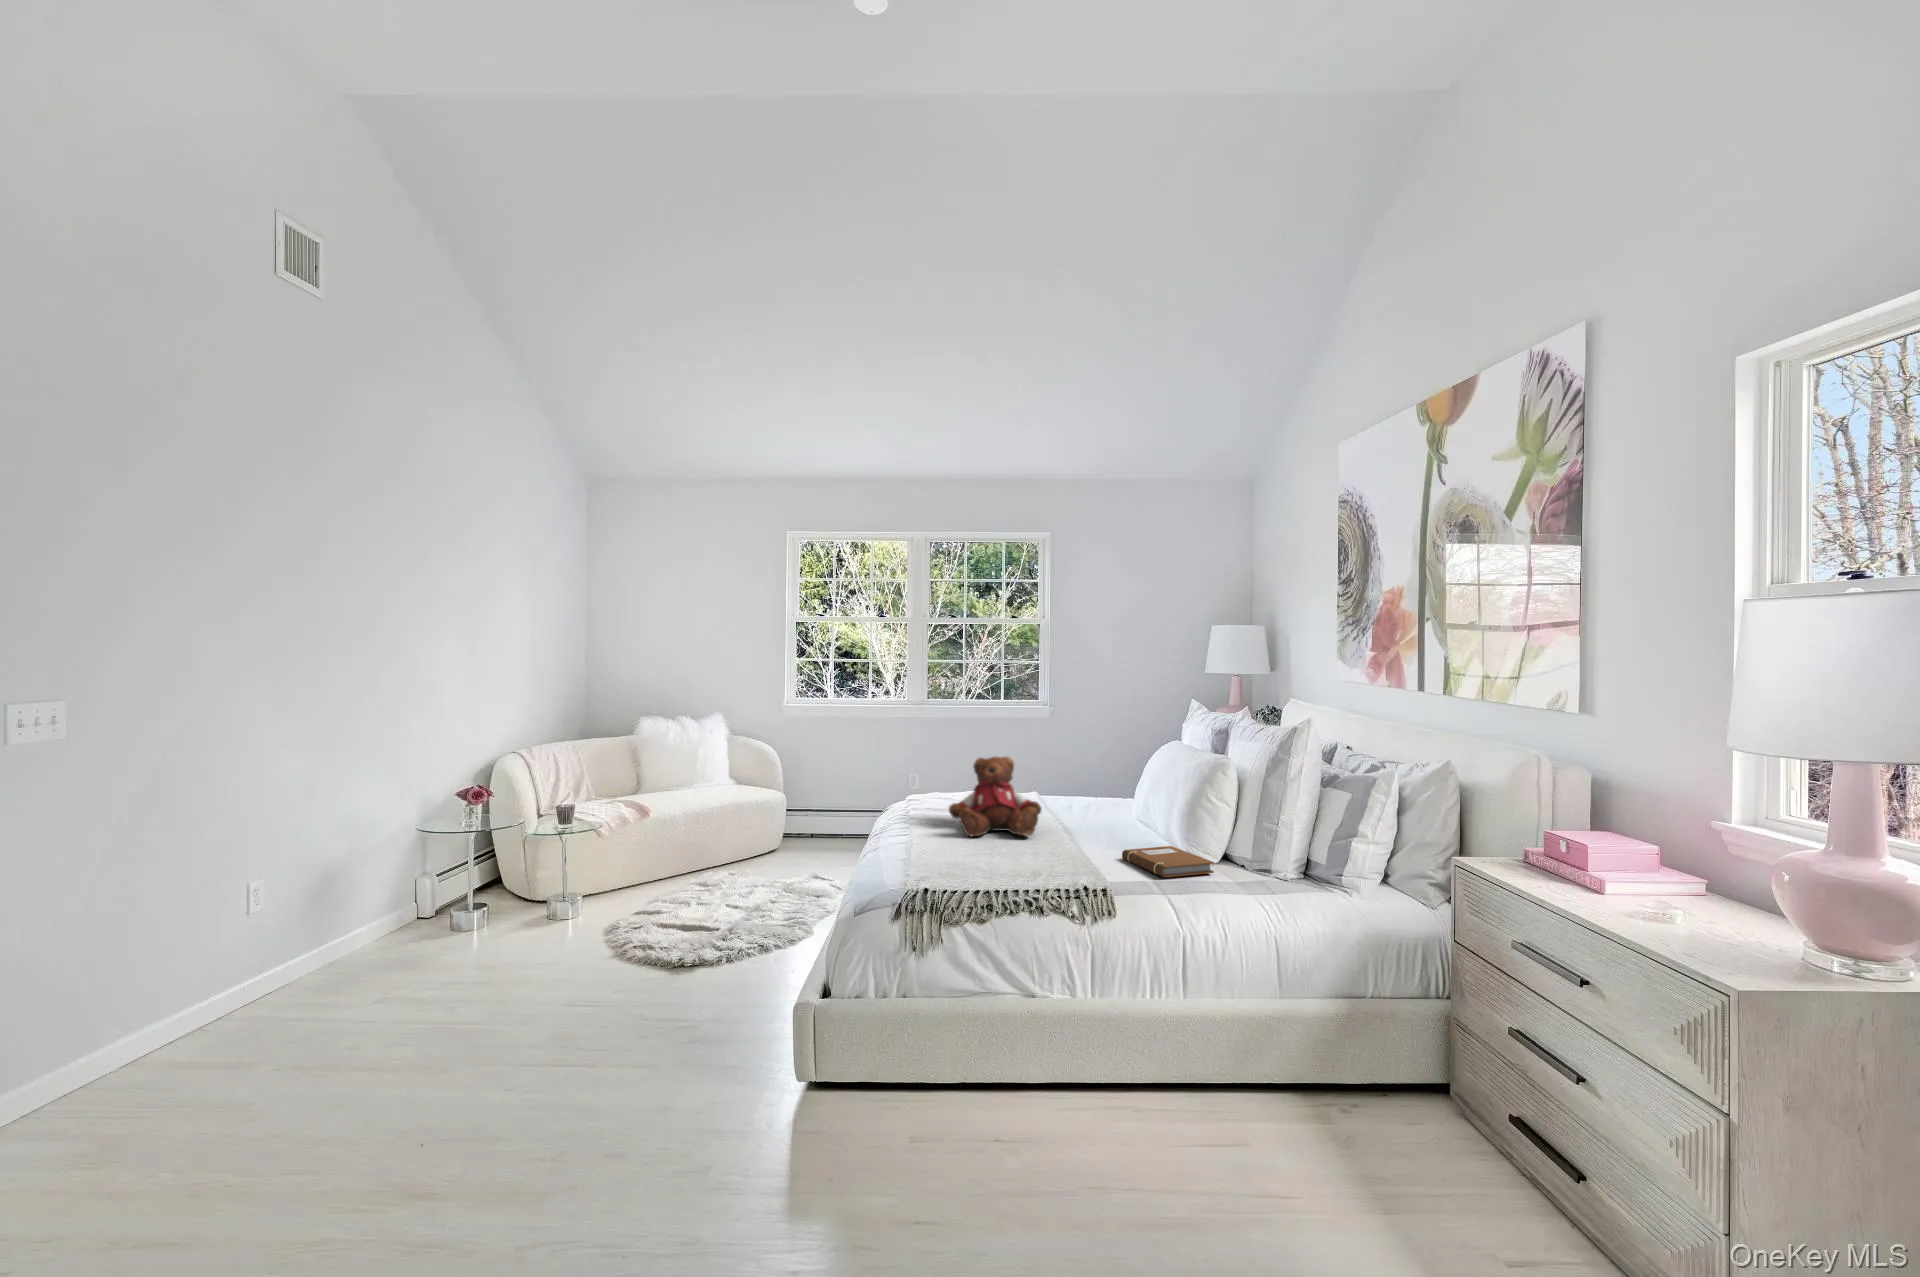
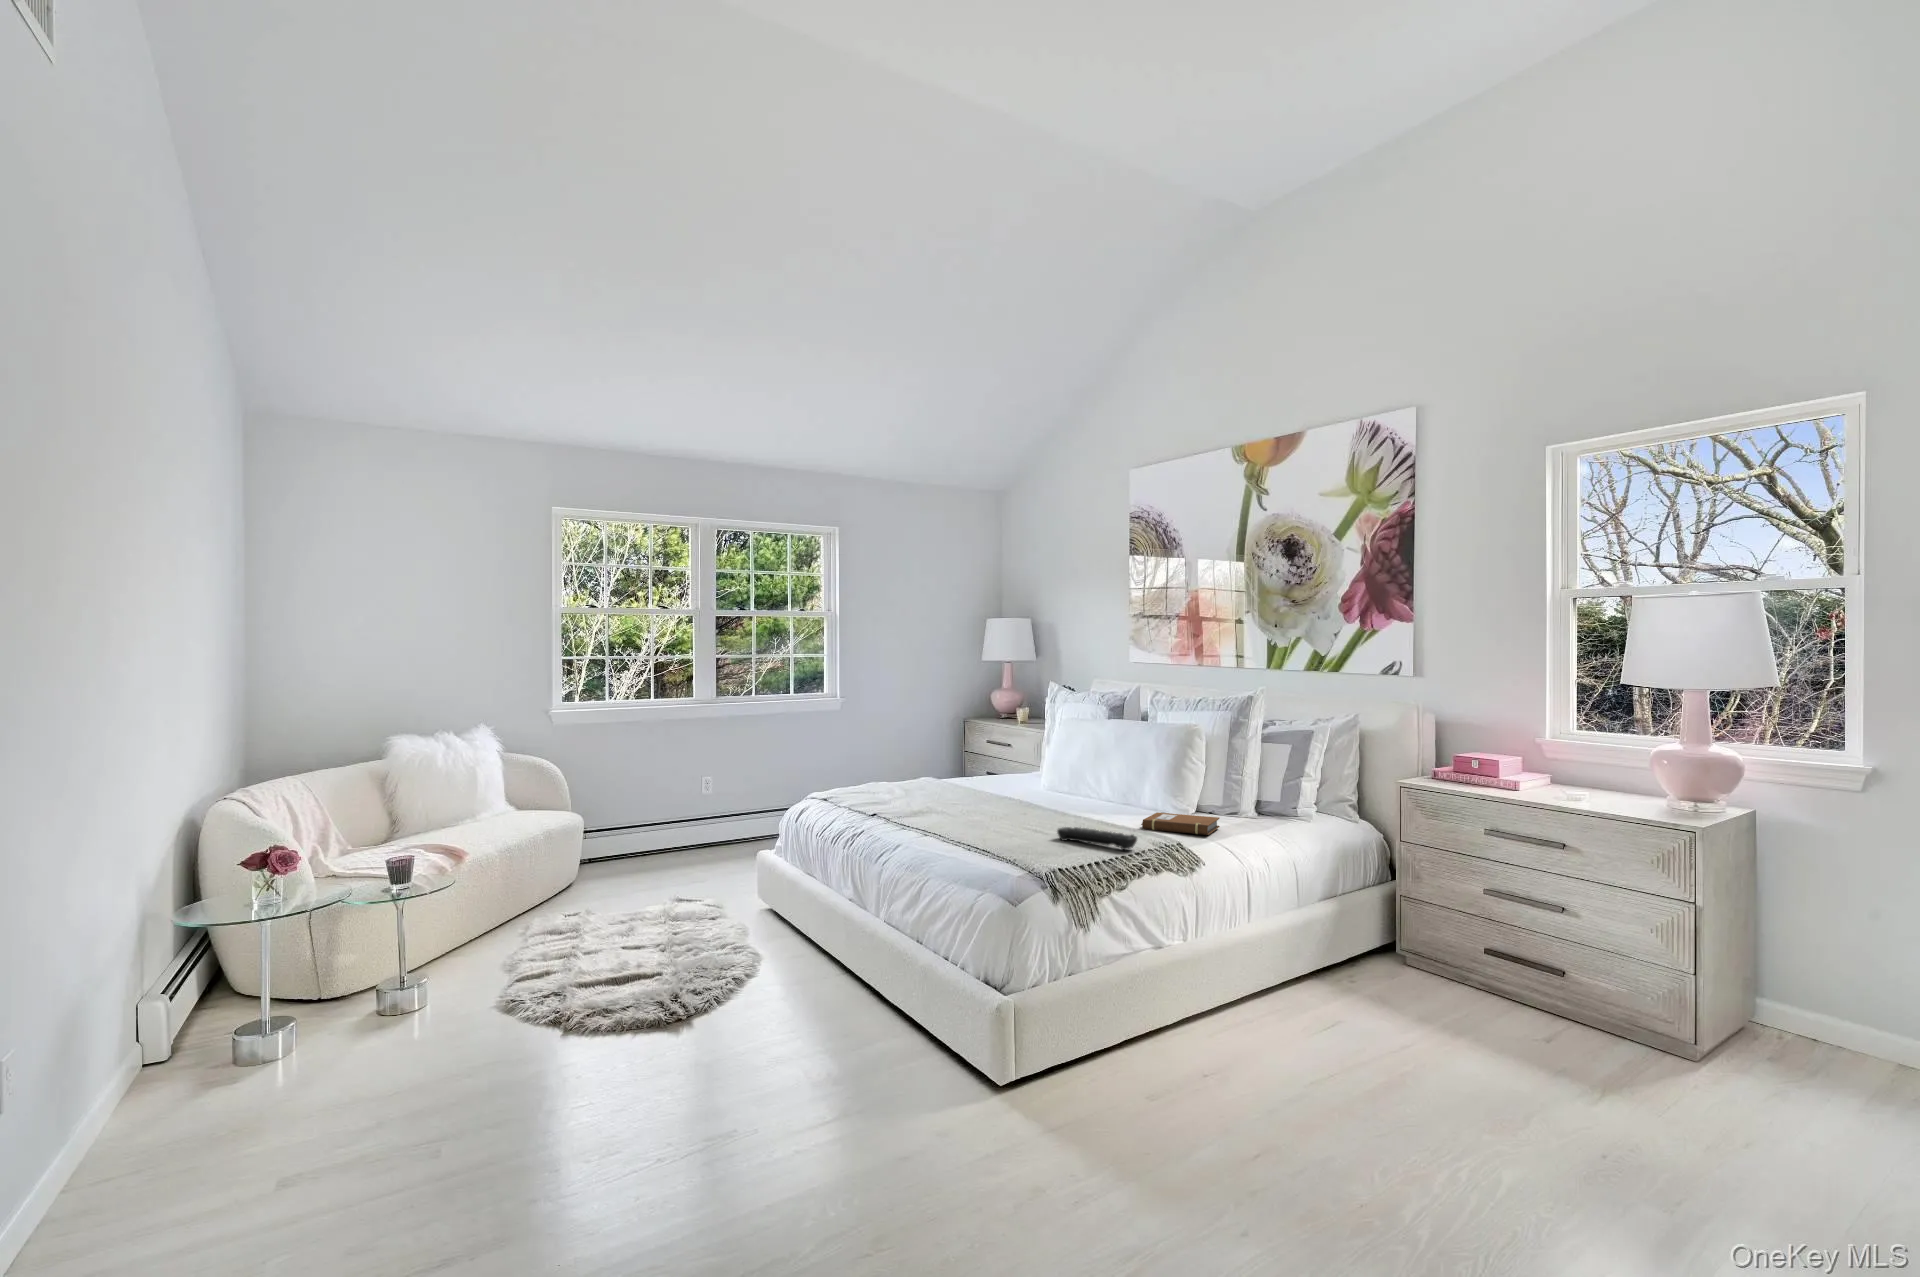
teddy bear: present [949,757,1041,836] -> none [953,746,1044,830]
remote control: none [996,843,1036,873] -> present [1057,827,1137,850]

